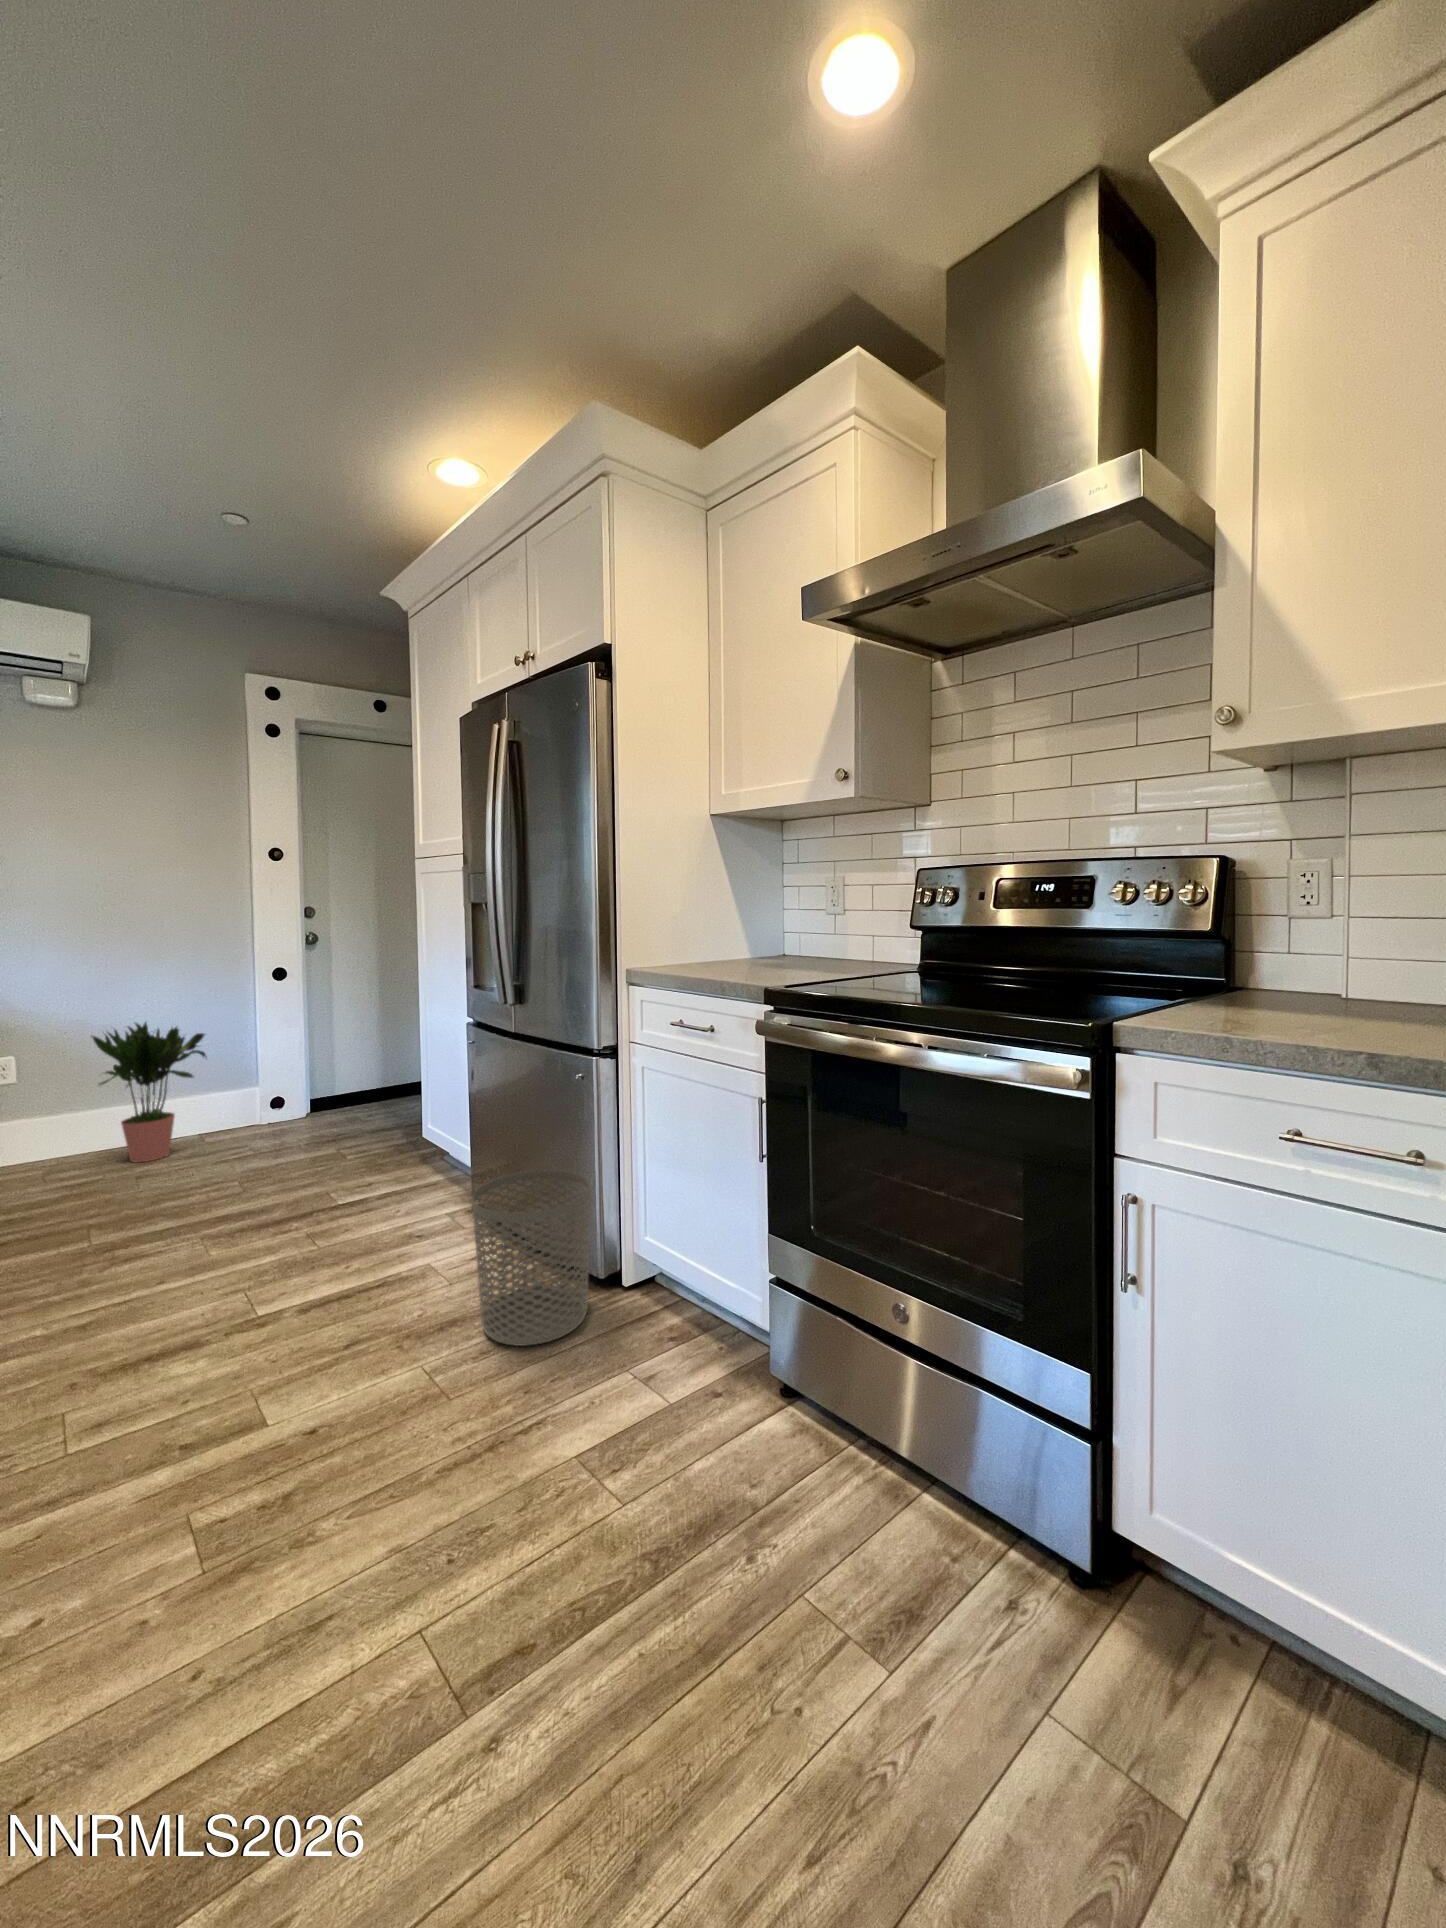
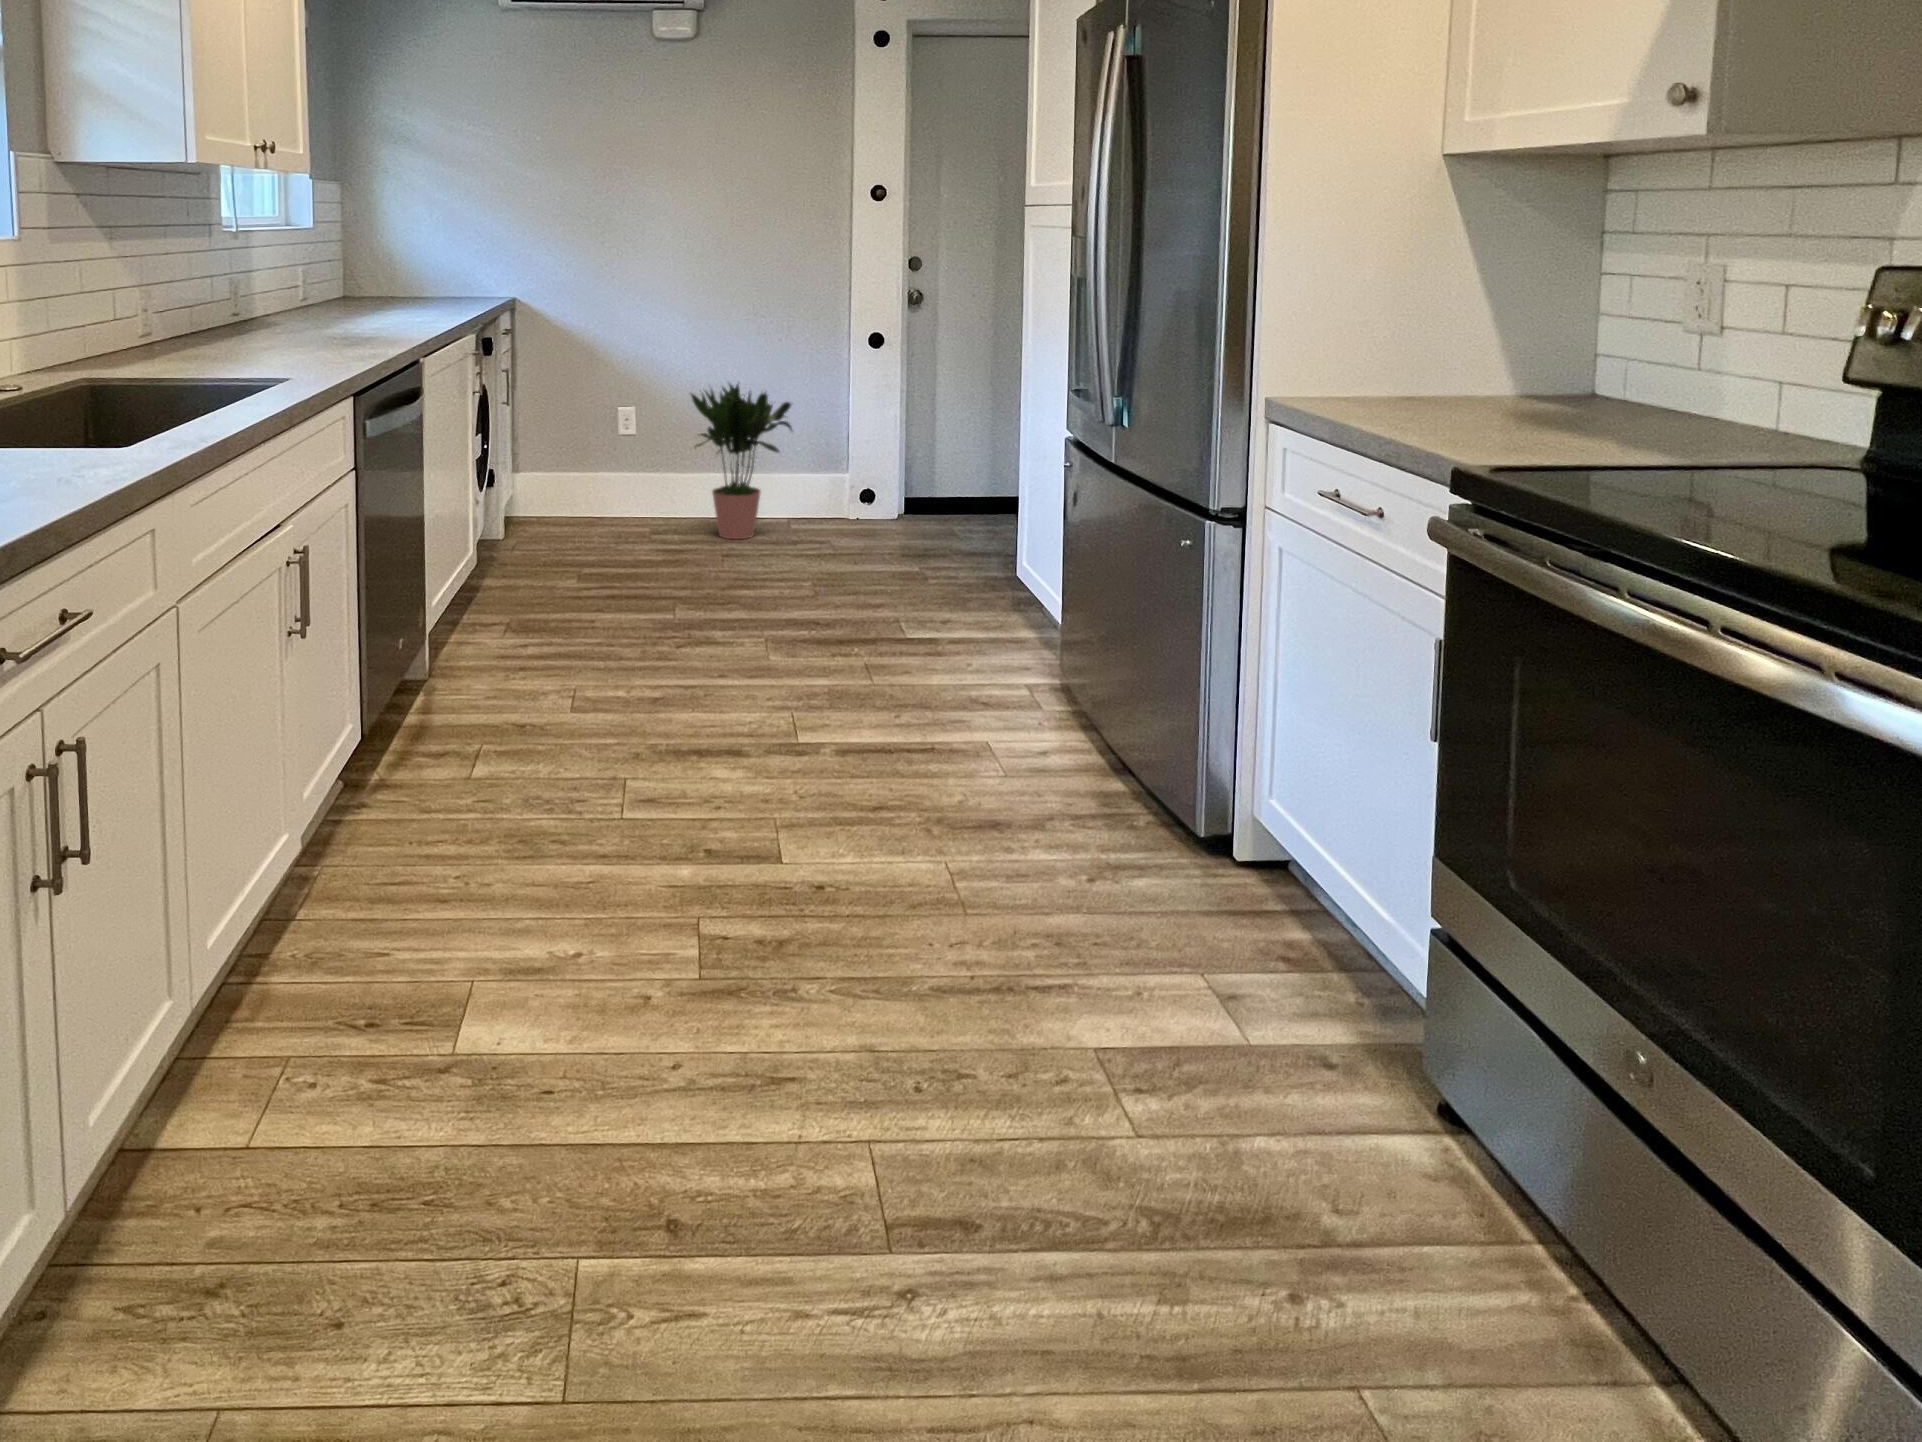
waste bin: present [472,1170,590,1346] -> none [1023,657,1186,896]

